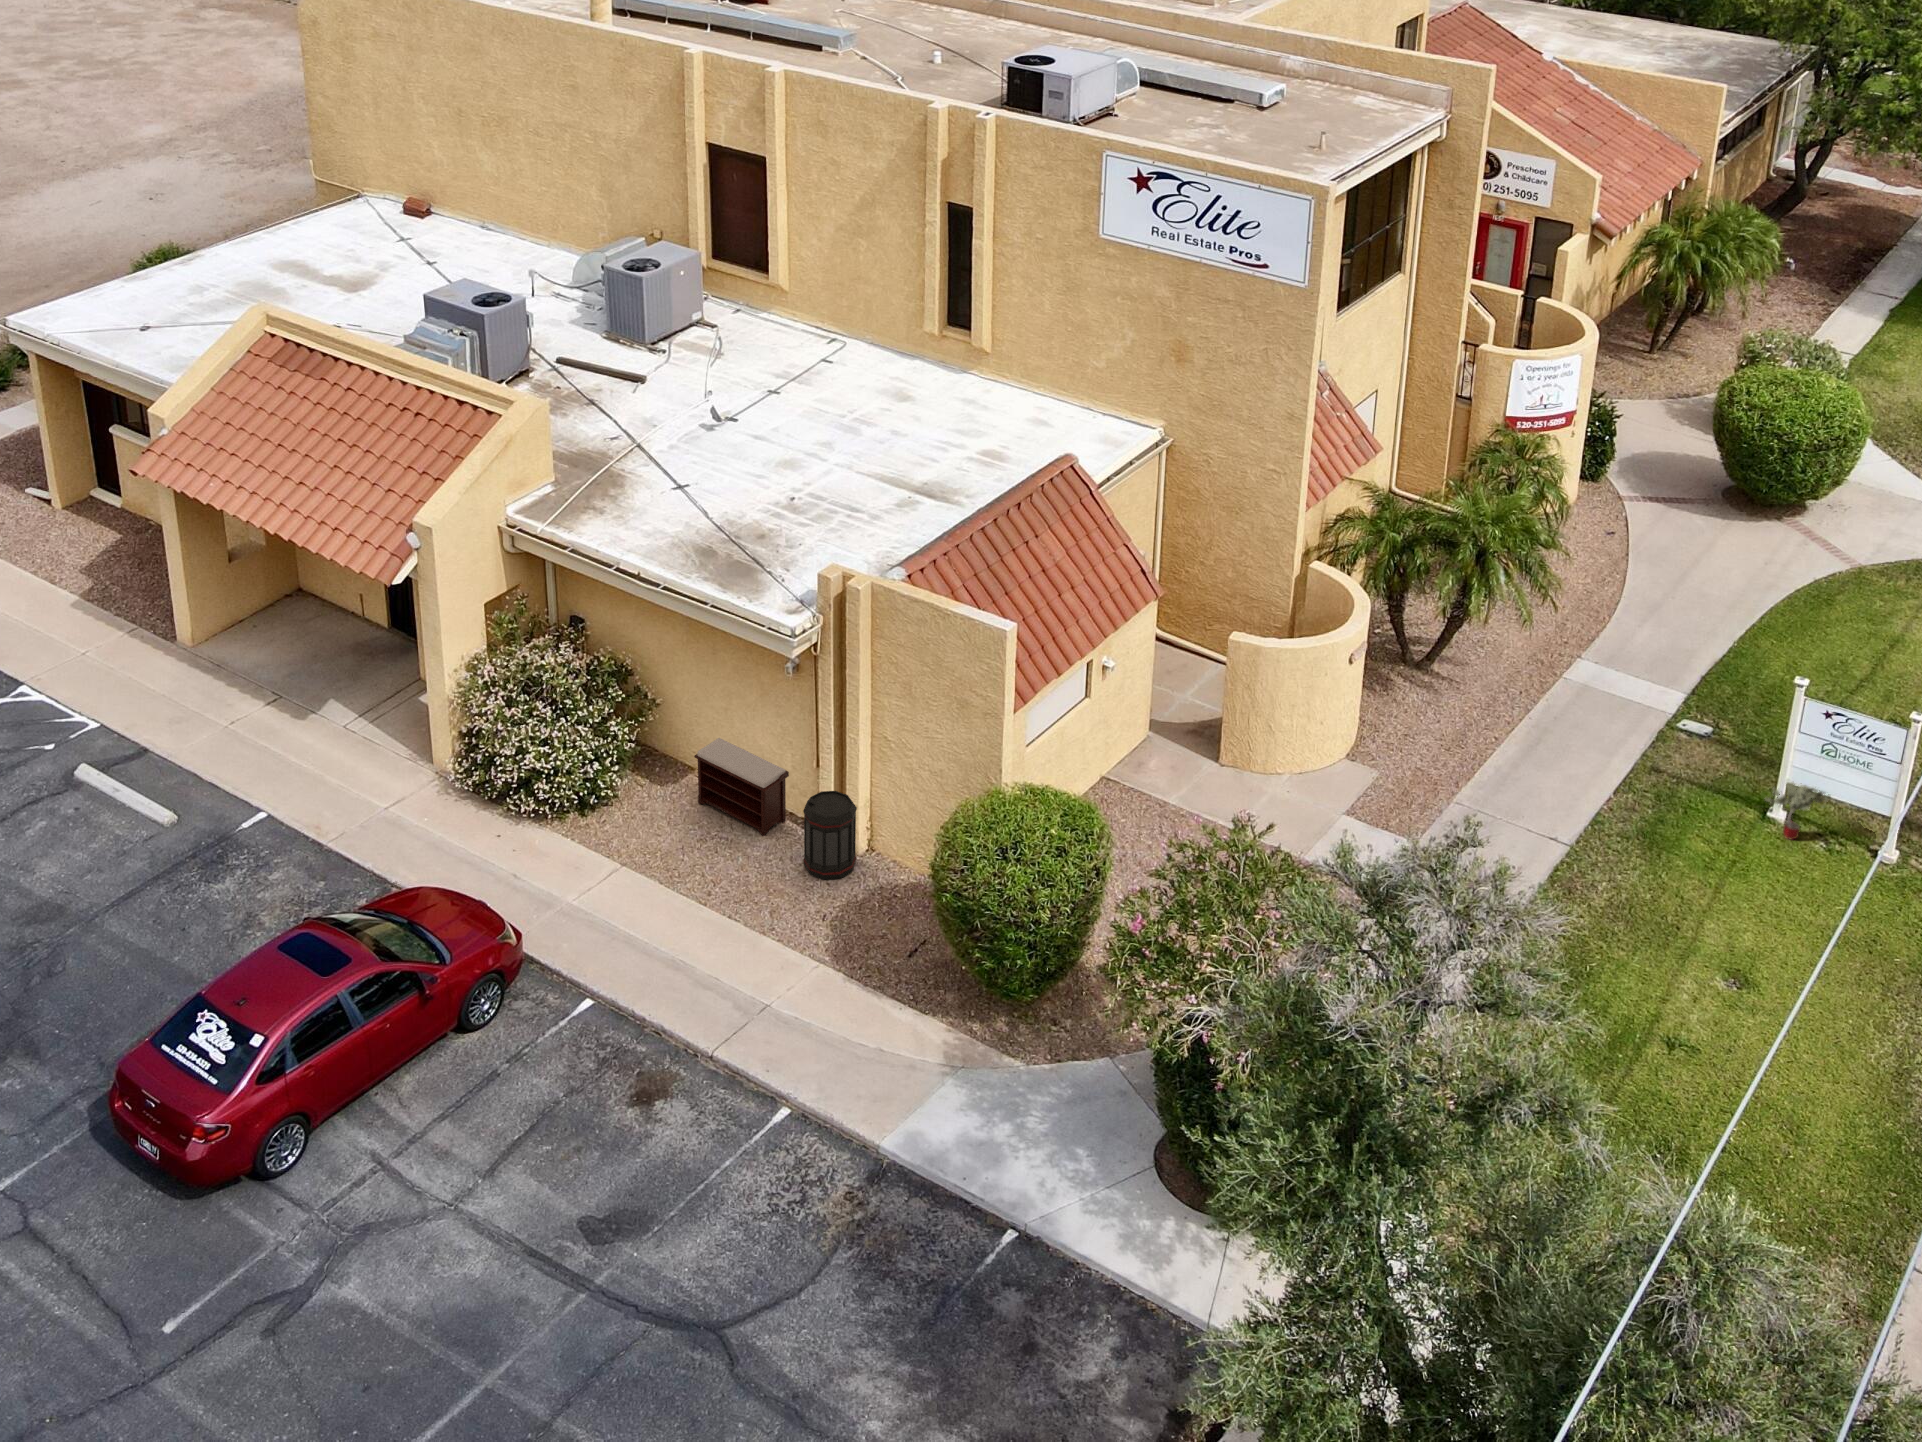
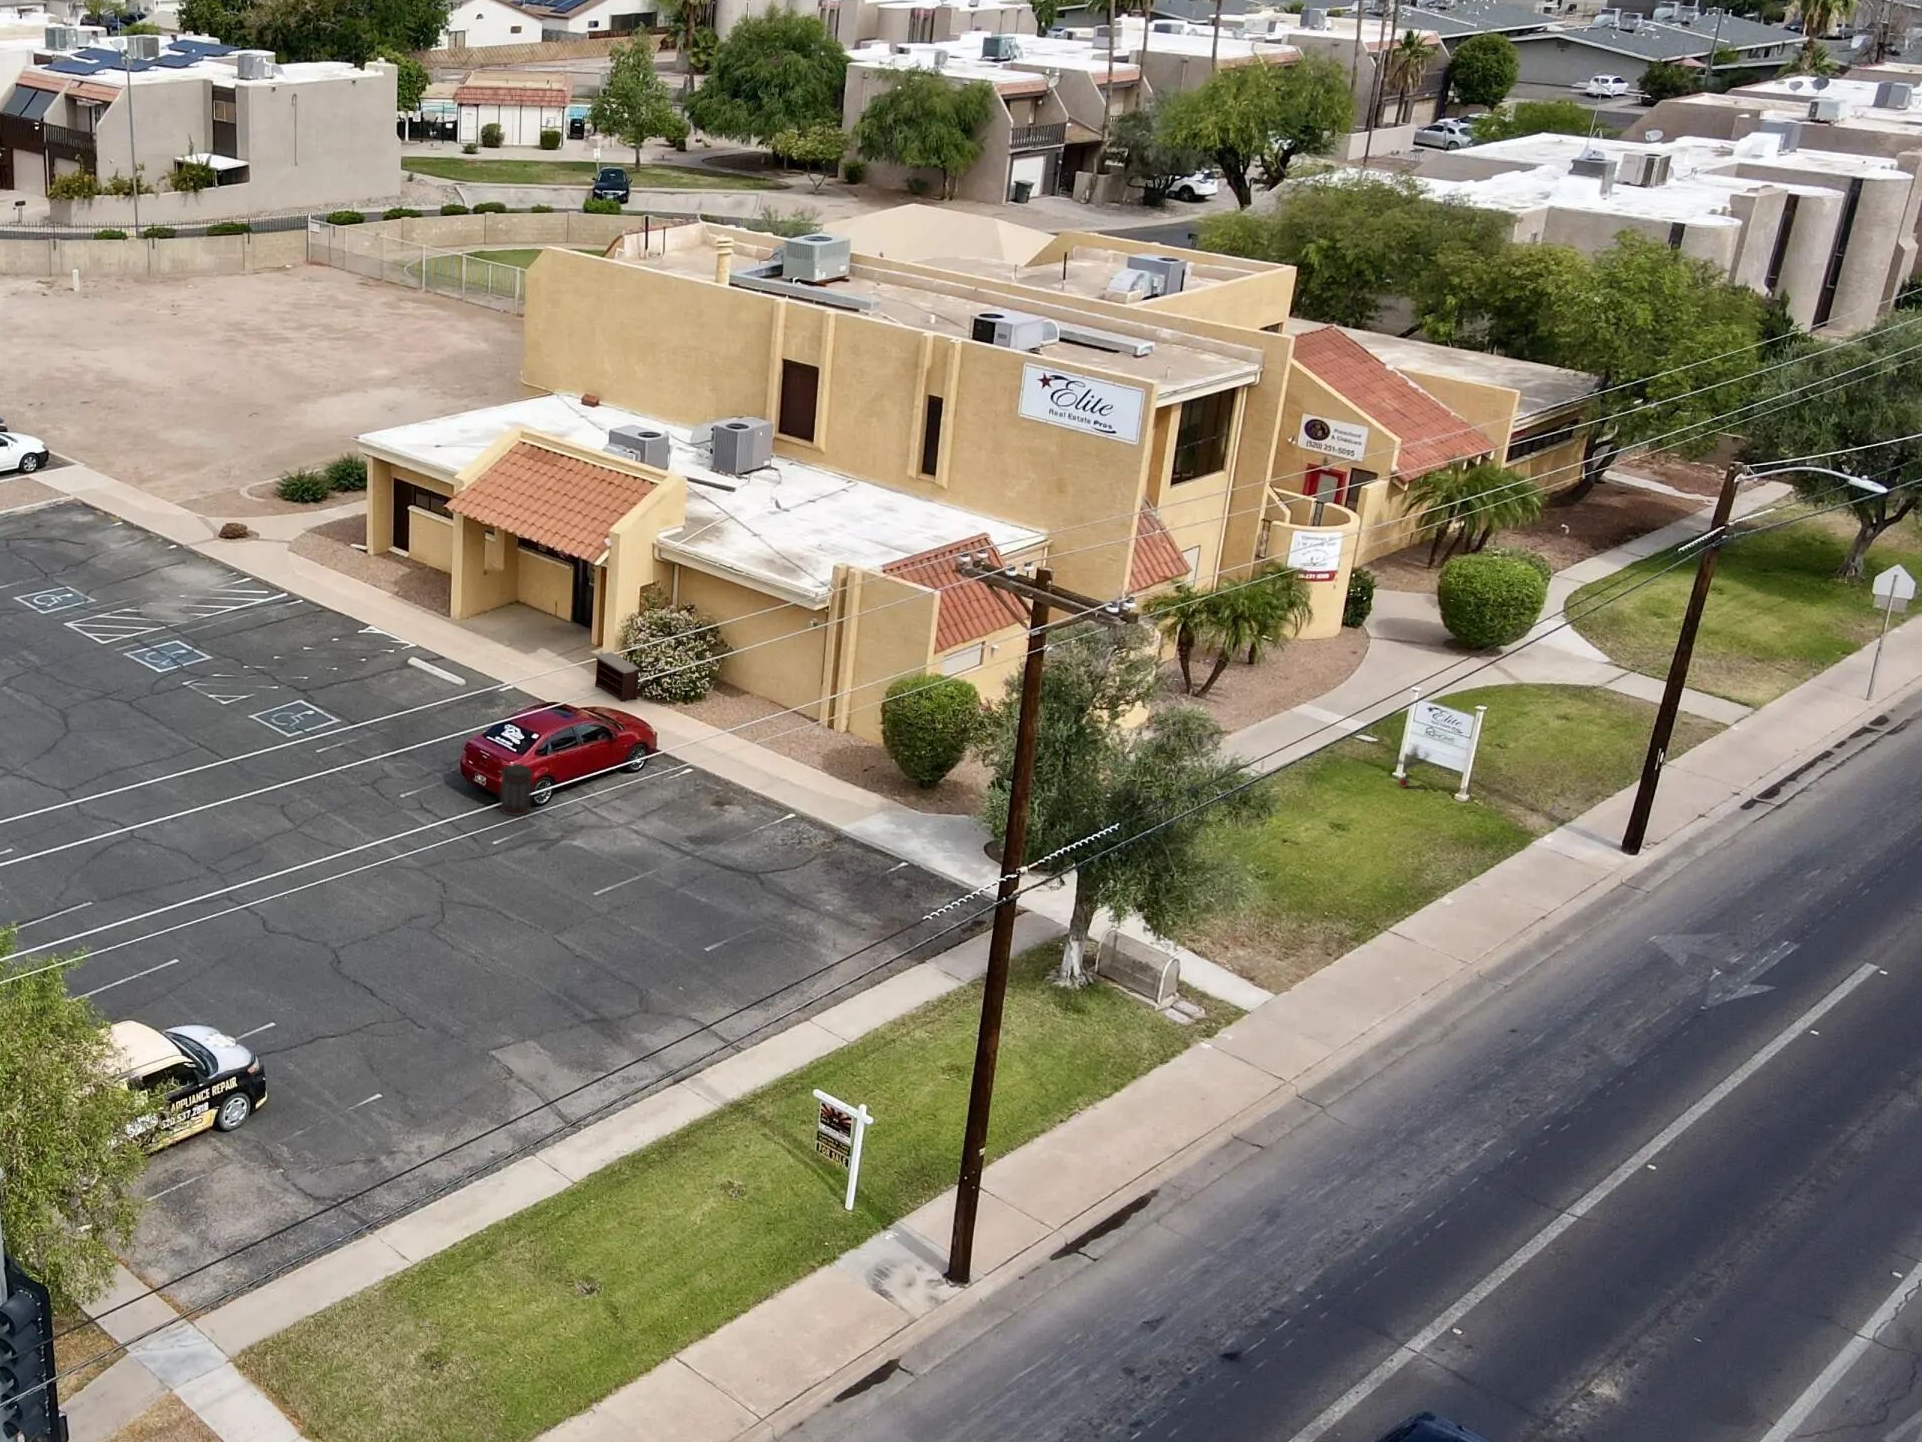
bench: present [694,738,789,836] -> present [595,652,641,702]
trash can: present [803,791,857,880] -> present [499,764,532,816]

